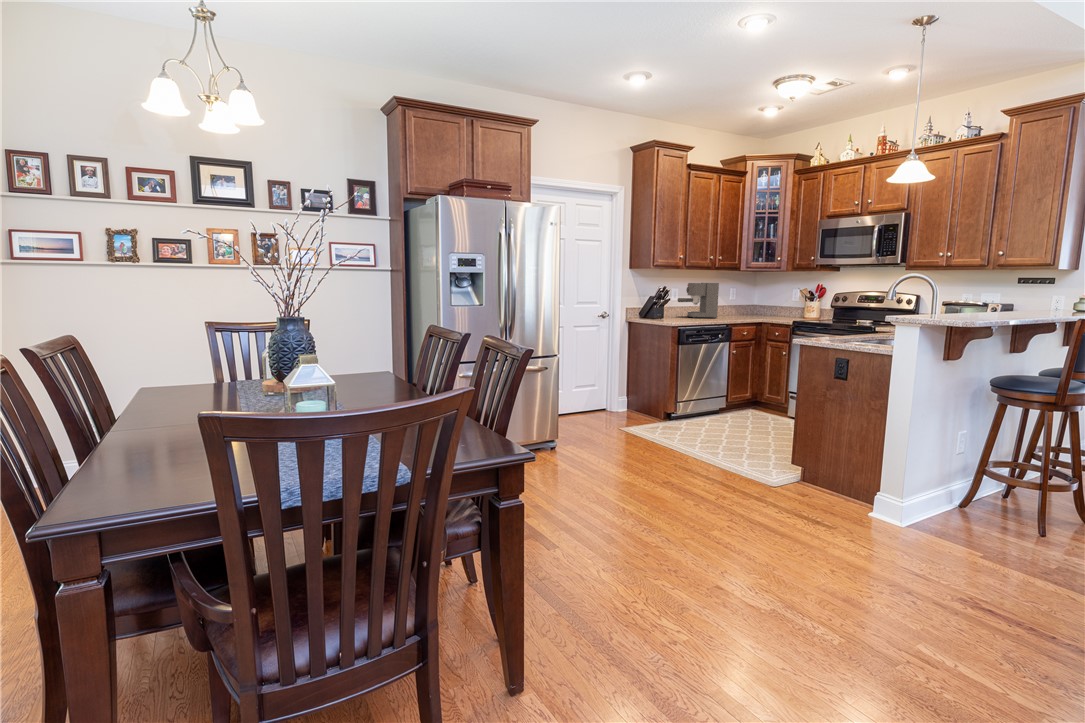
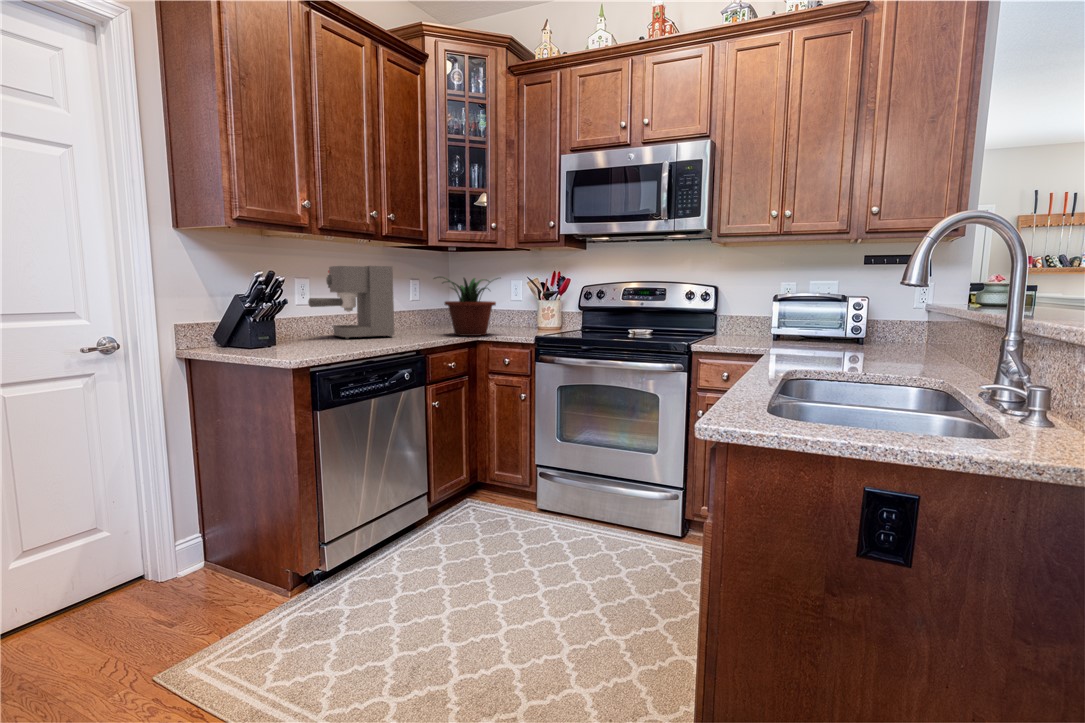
potted plant: none [740,288,779,320] -> present [436,277,498,336]

